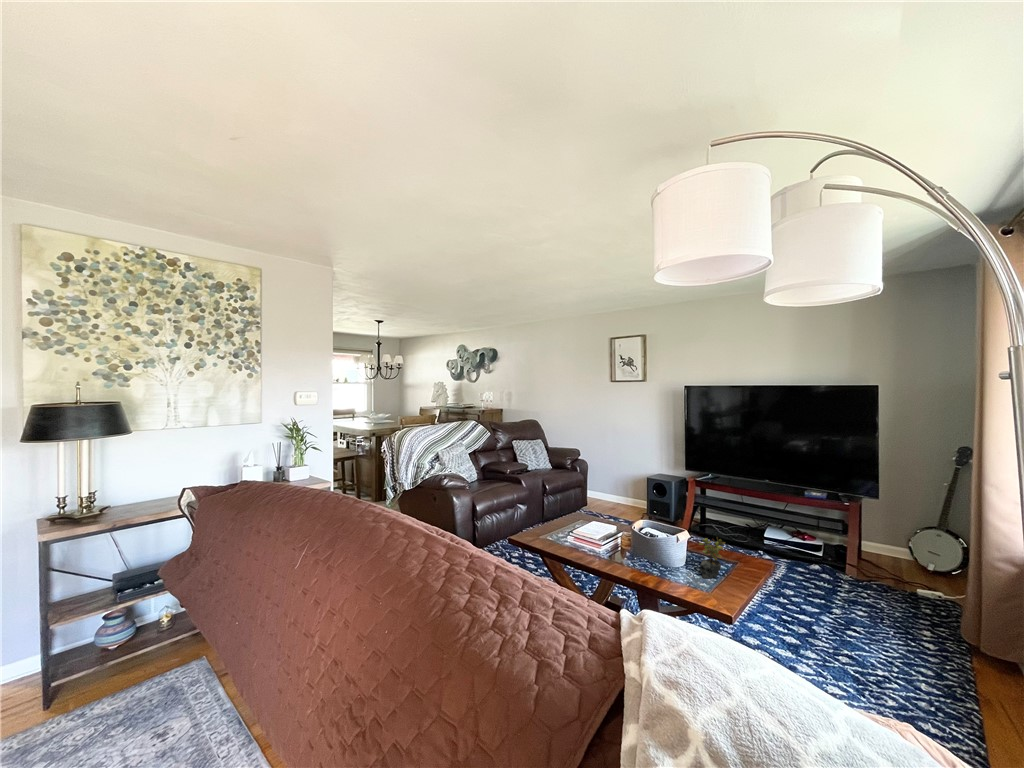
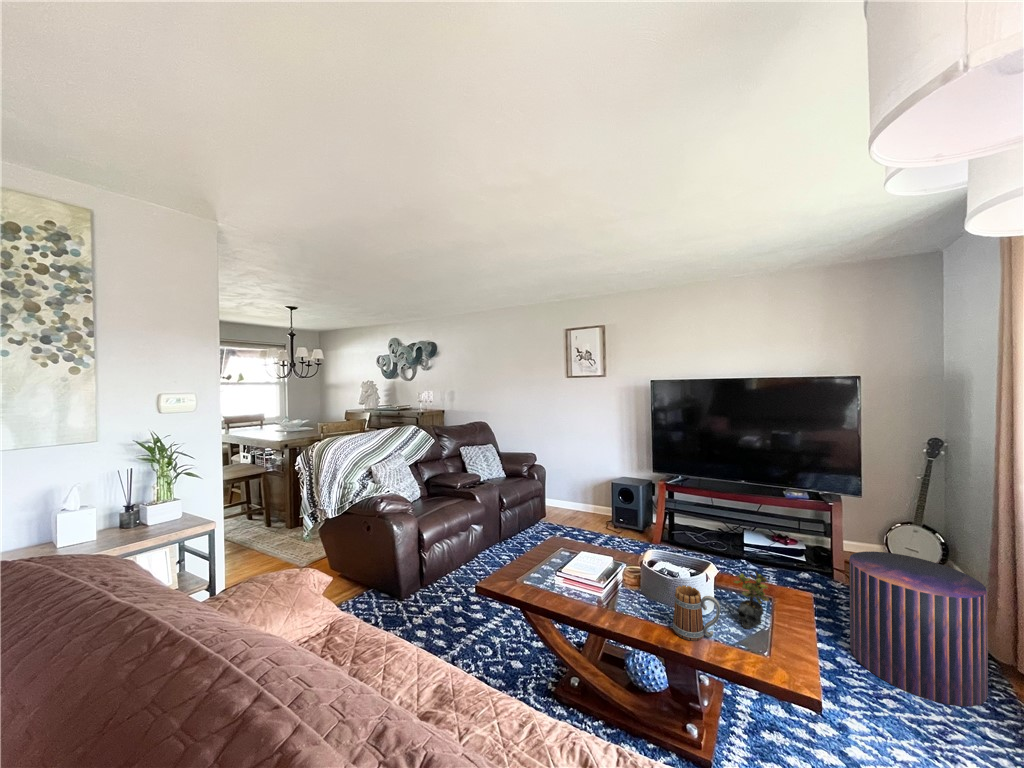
pouf: none [831,541,947,672] -> present [849,551,988,706]
mug: none [646,542,680,581] -> present [673,585,720,641]

